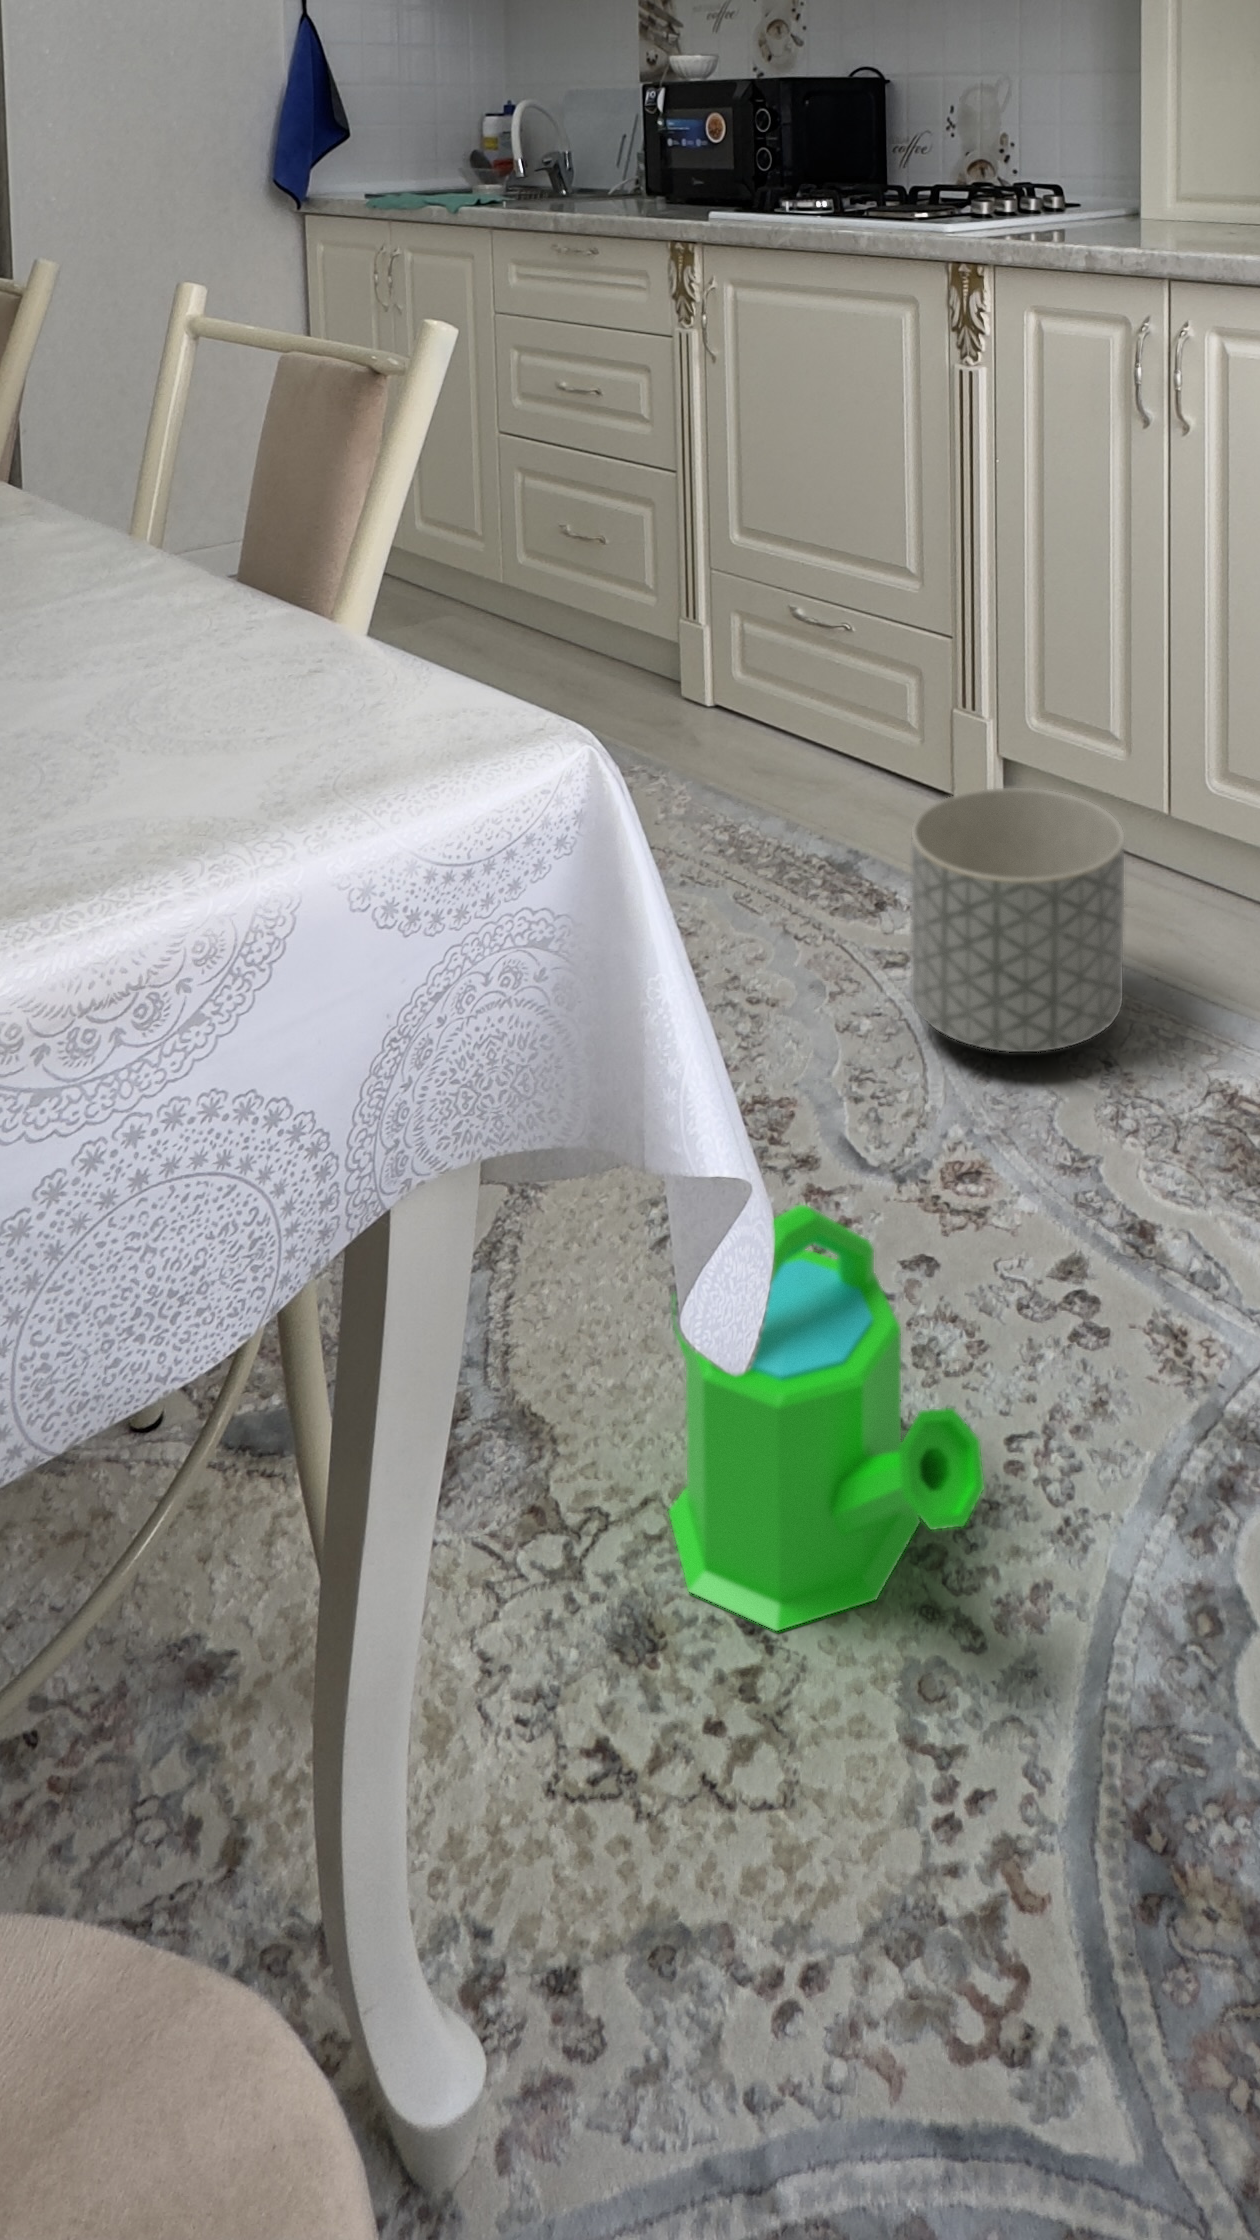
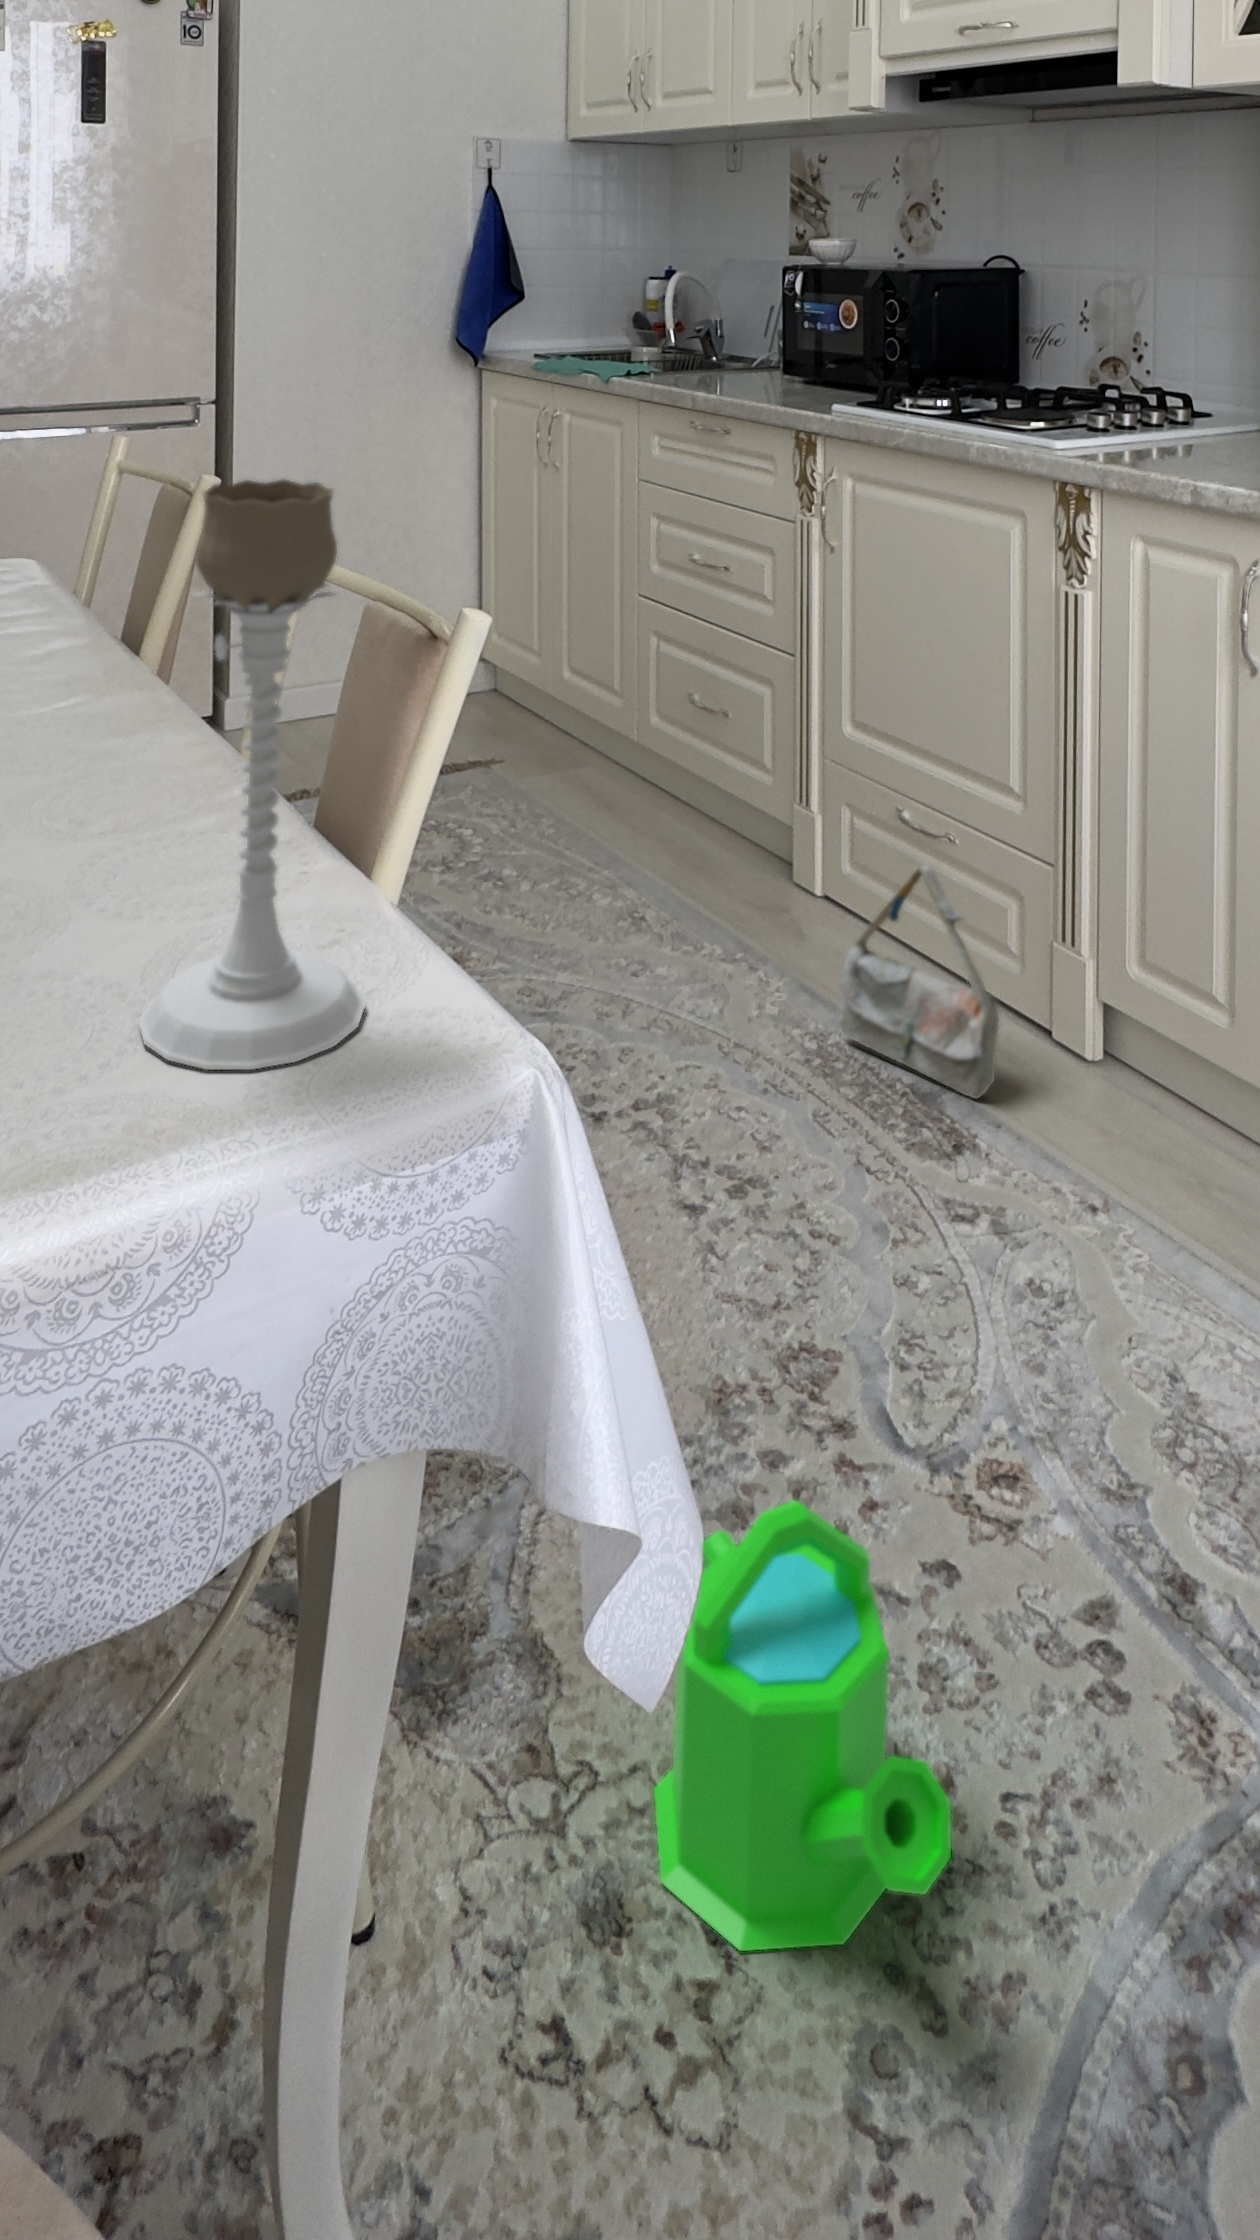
candle holder: none [102,139,370,792] -> present [139,480,365,1070]
bag: none [746,642,907,857] -> present [839,865,999,1098]
planter: present [911,788,1124,1052] -> none [974,1055,1205,1356]

